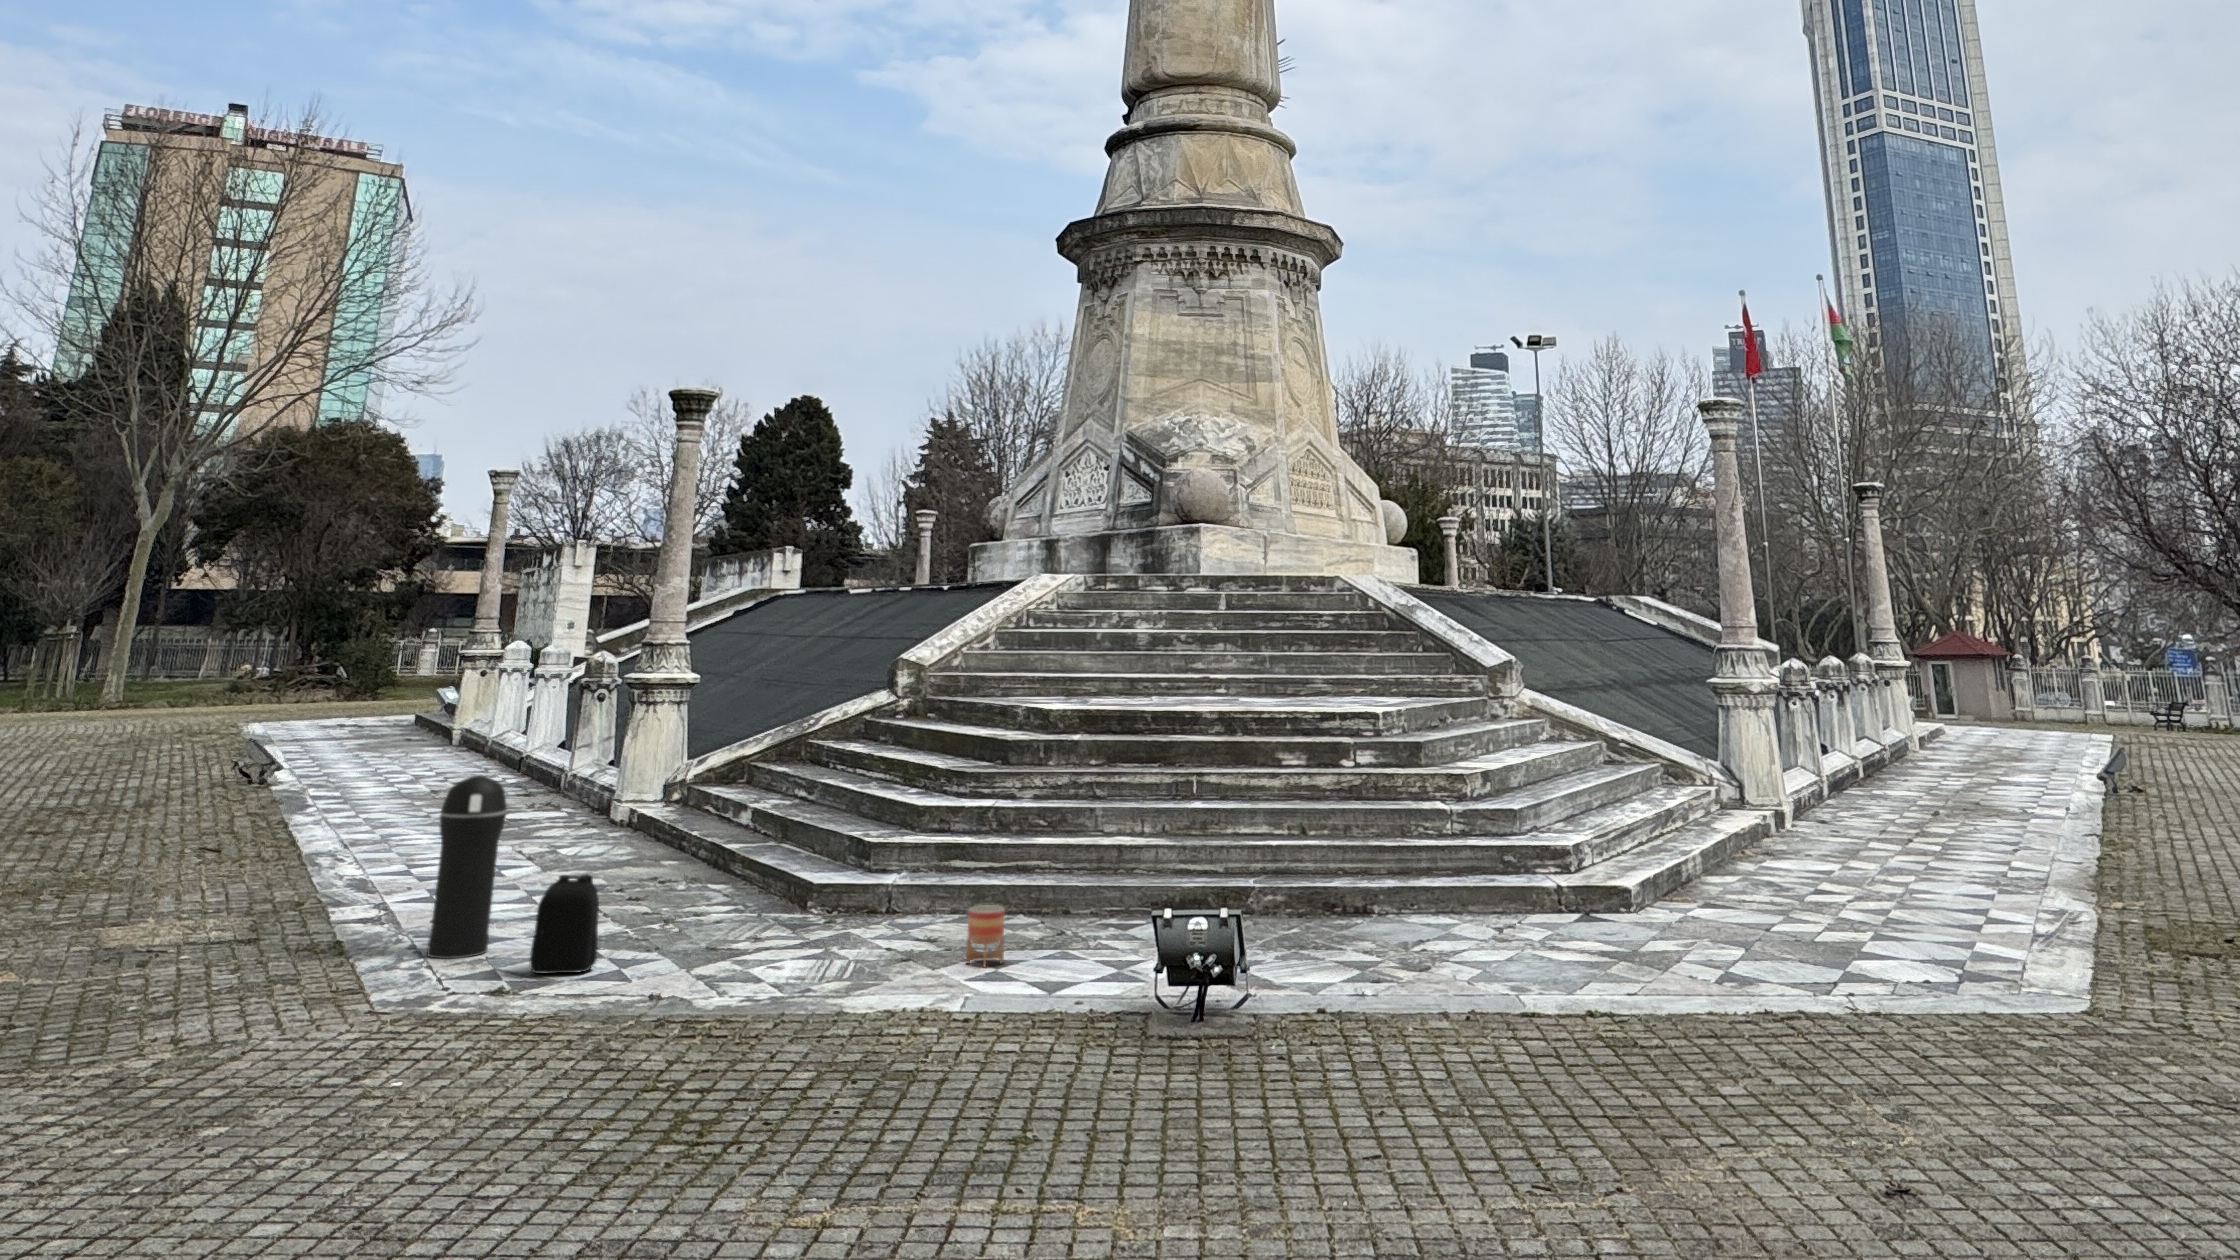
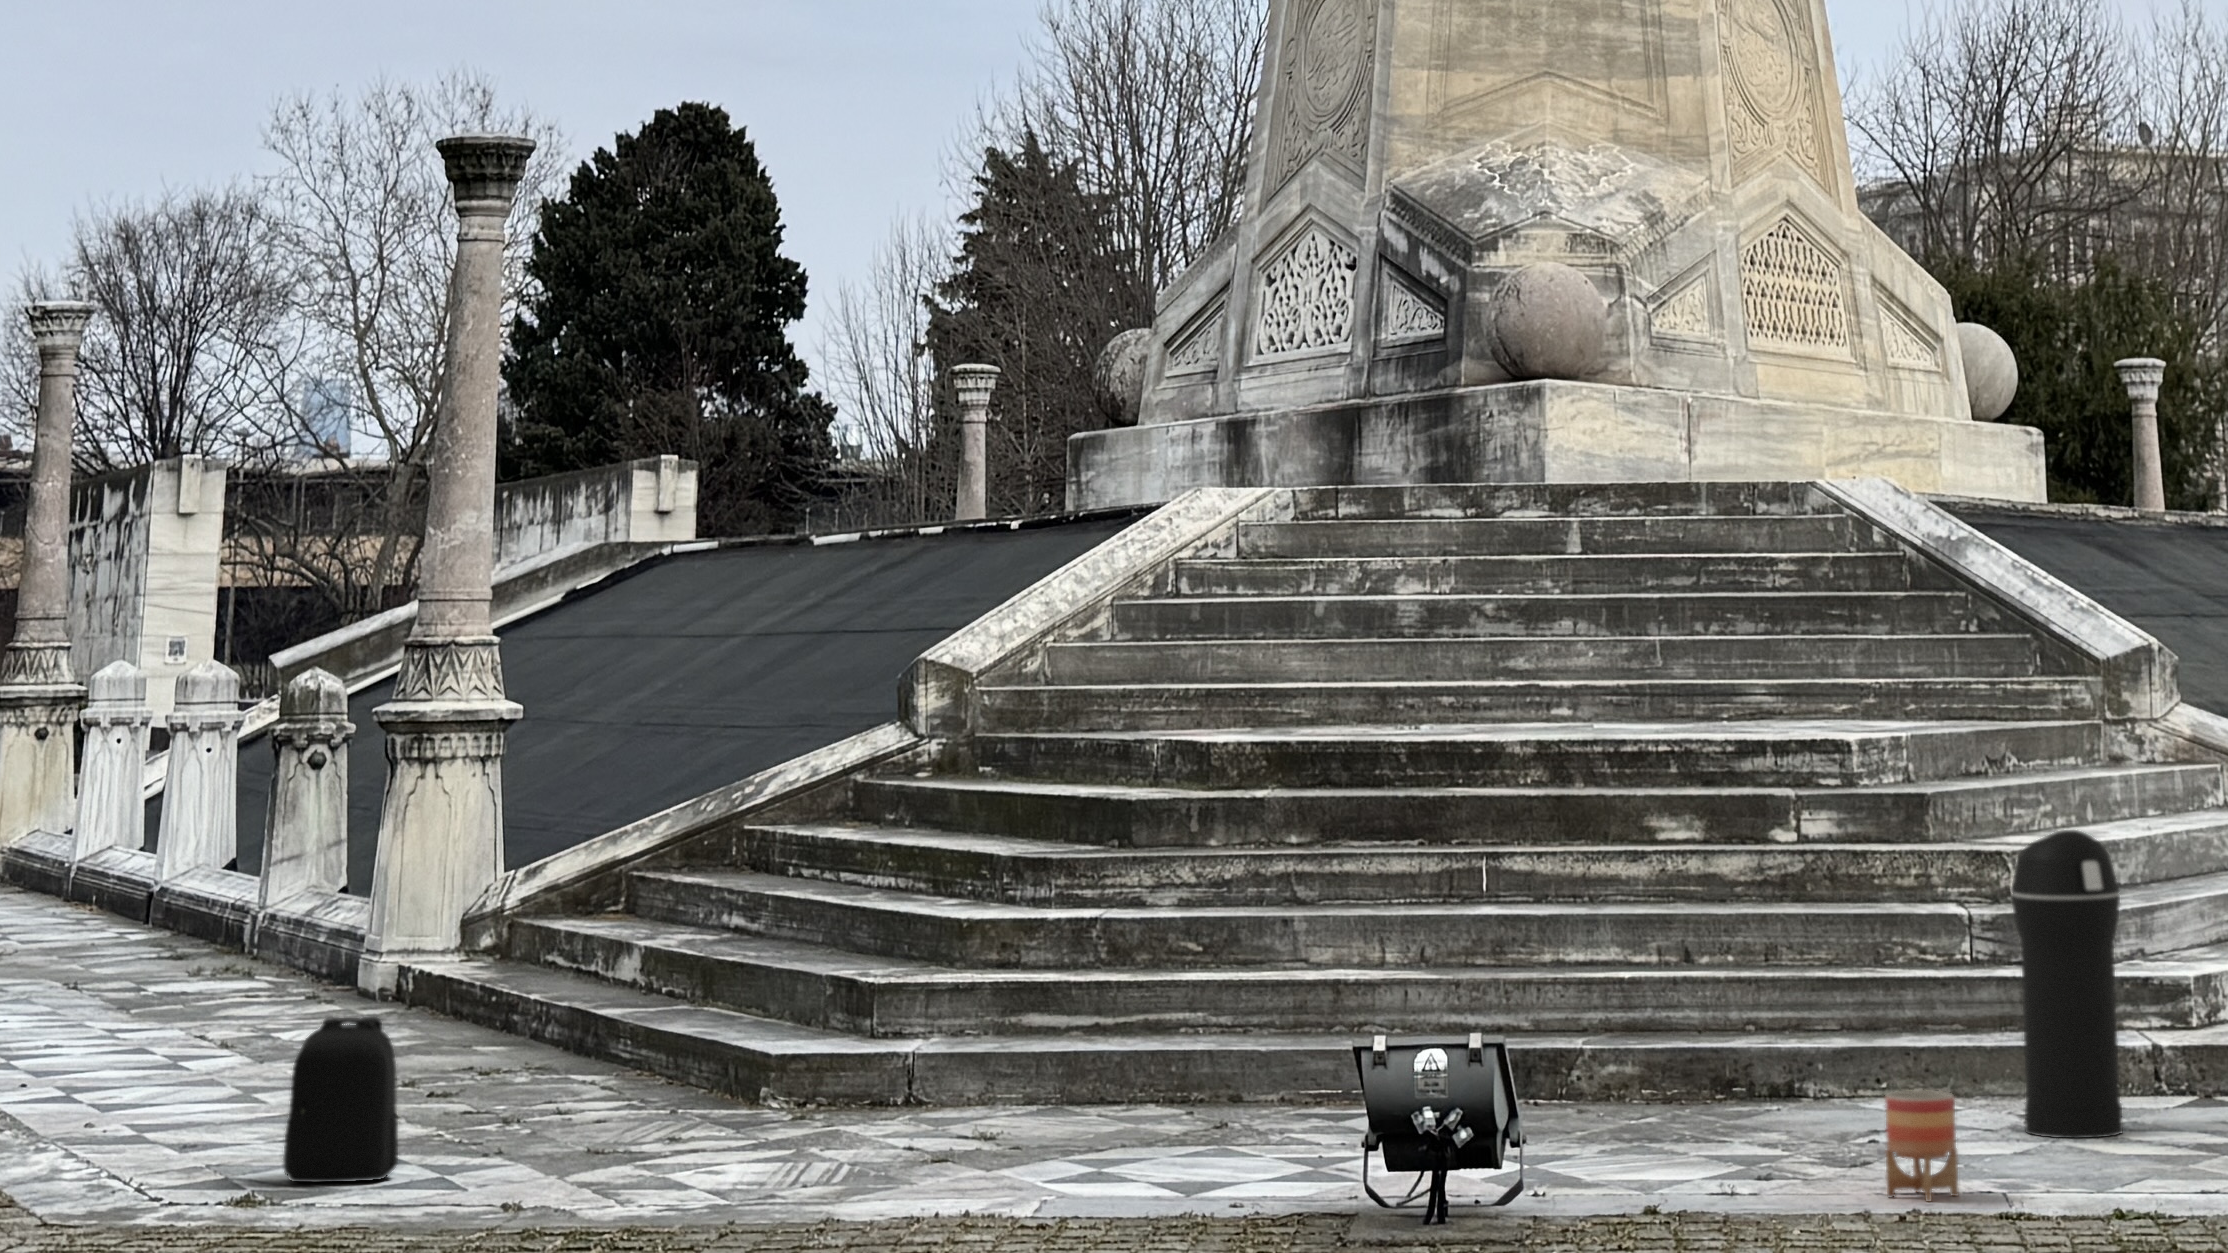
trash can: present [427,775,507,959] -> present [2011,830,2123,1138]
planter: present [966,905,1005,967] -> present [1885,1090,1958,1201]

